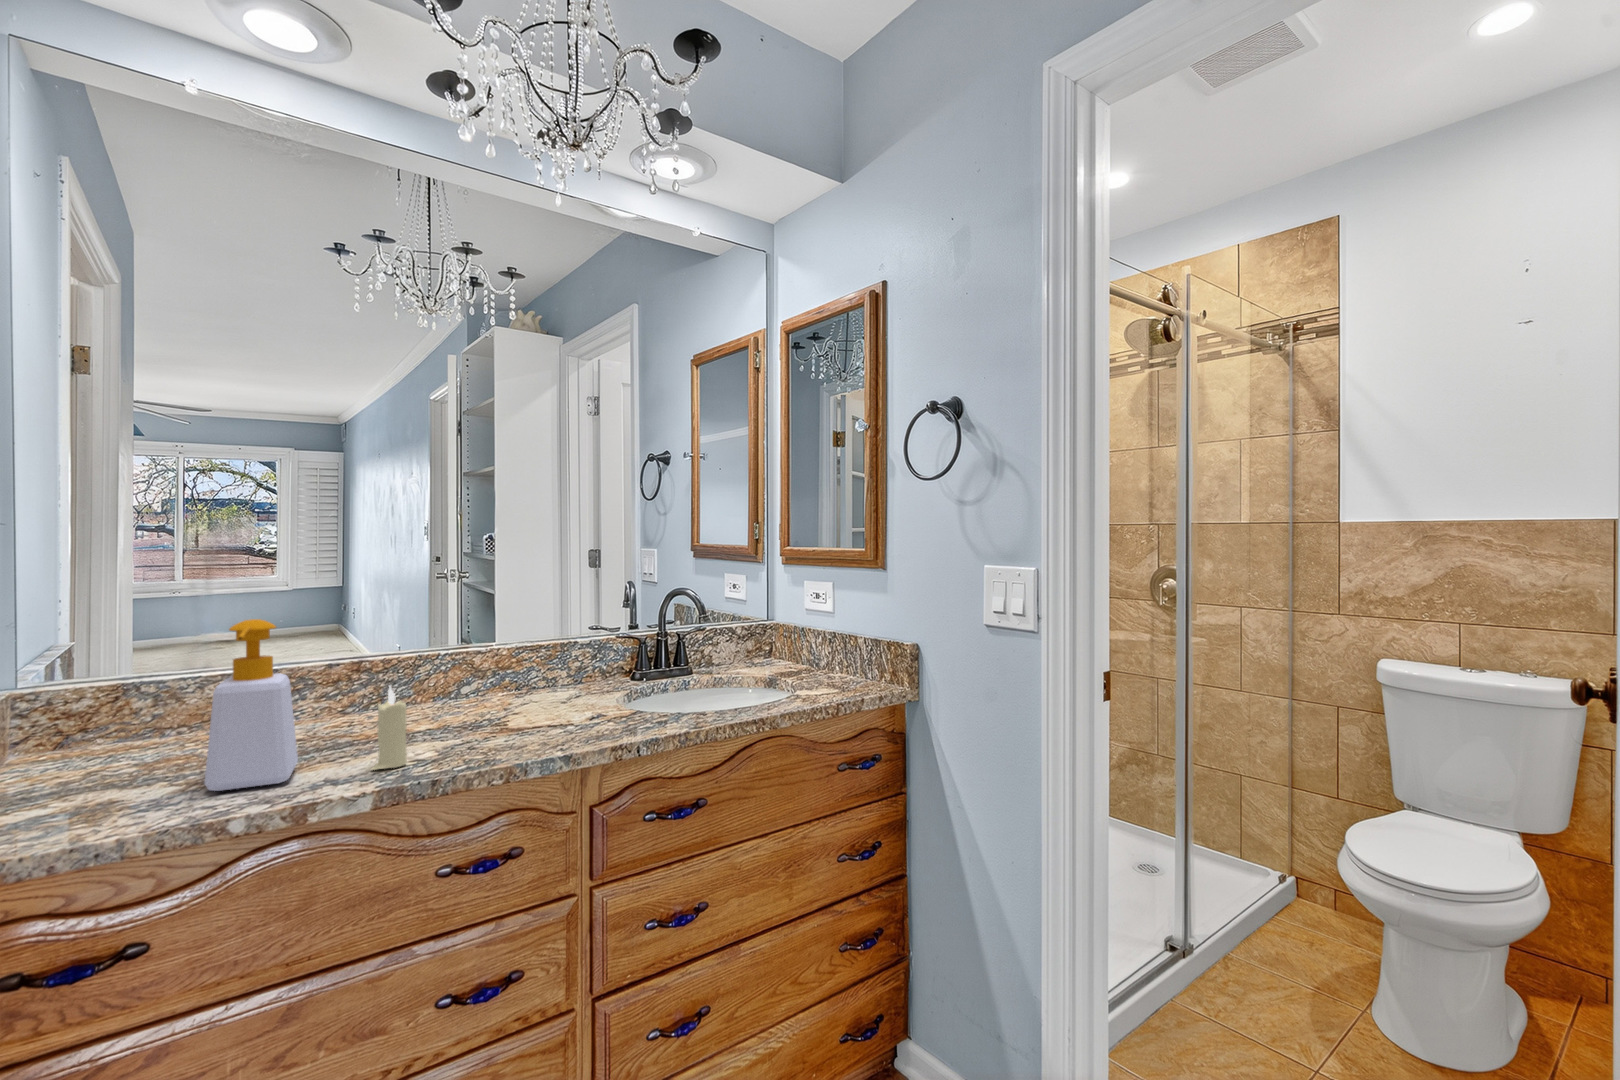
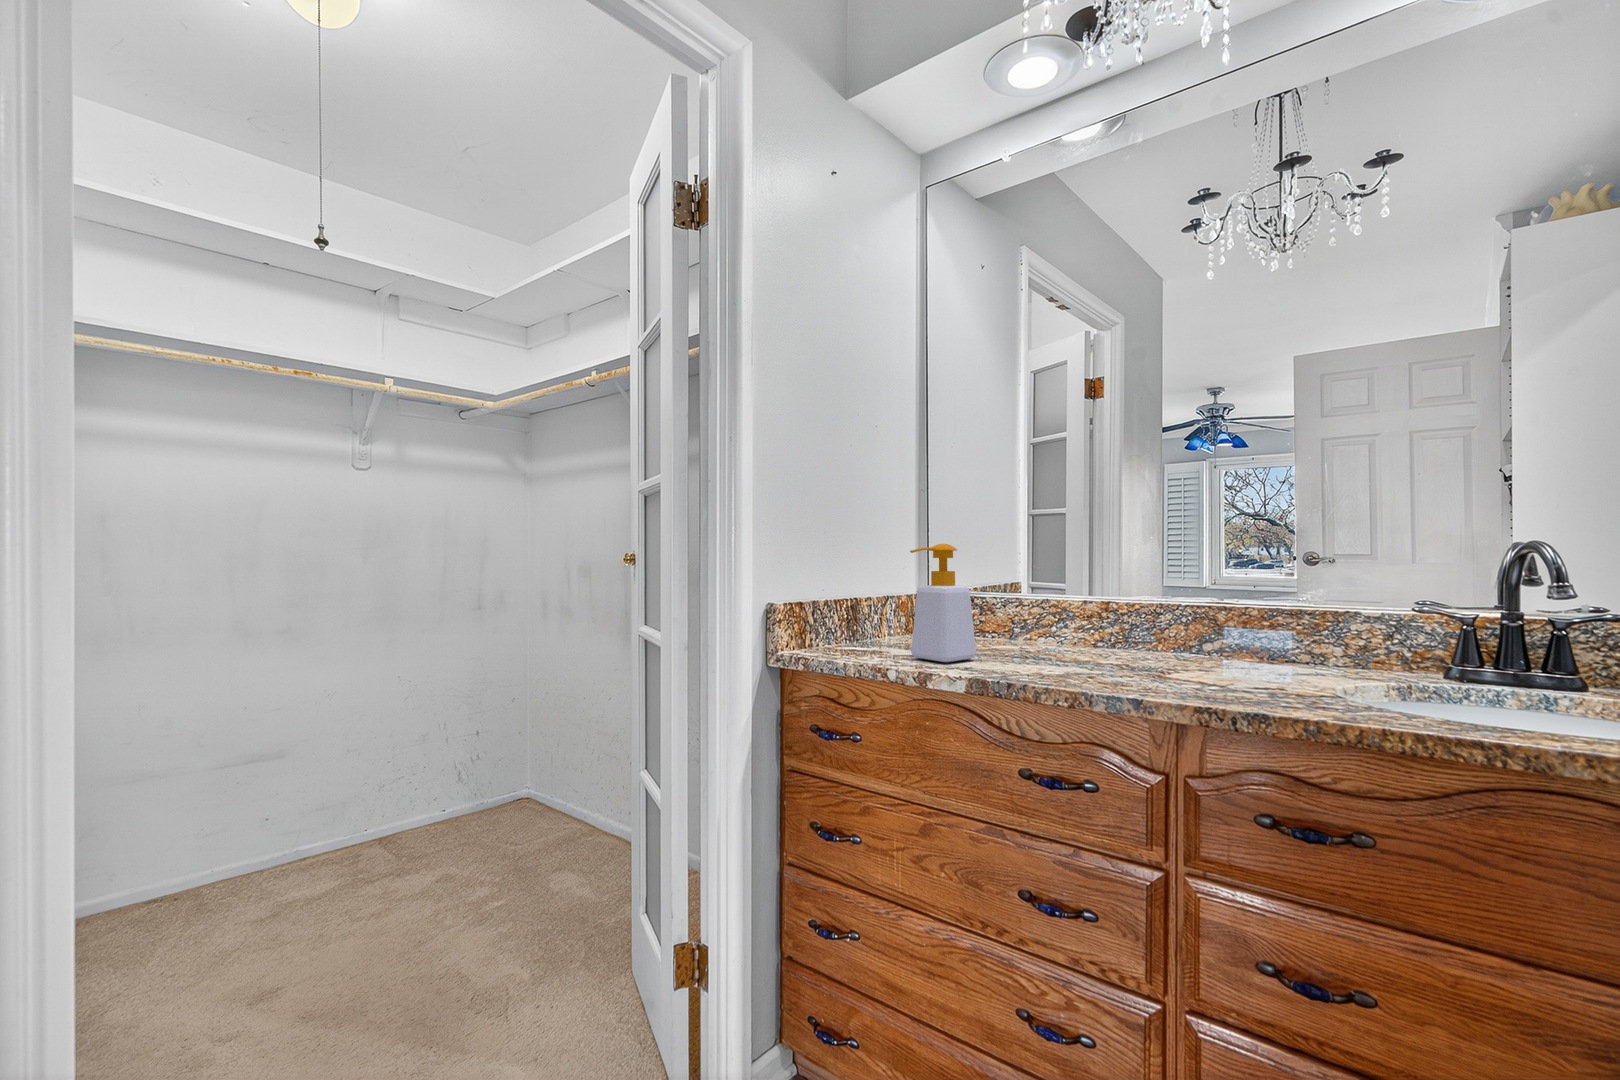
candle: present [371,685,407,770] -> none [996,601,1028,673]

